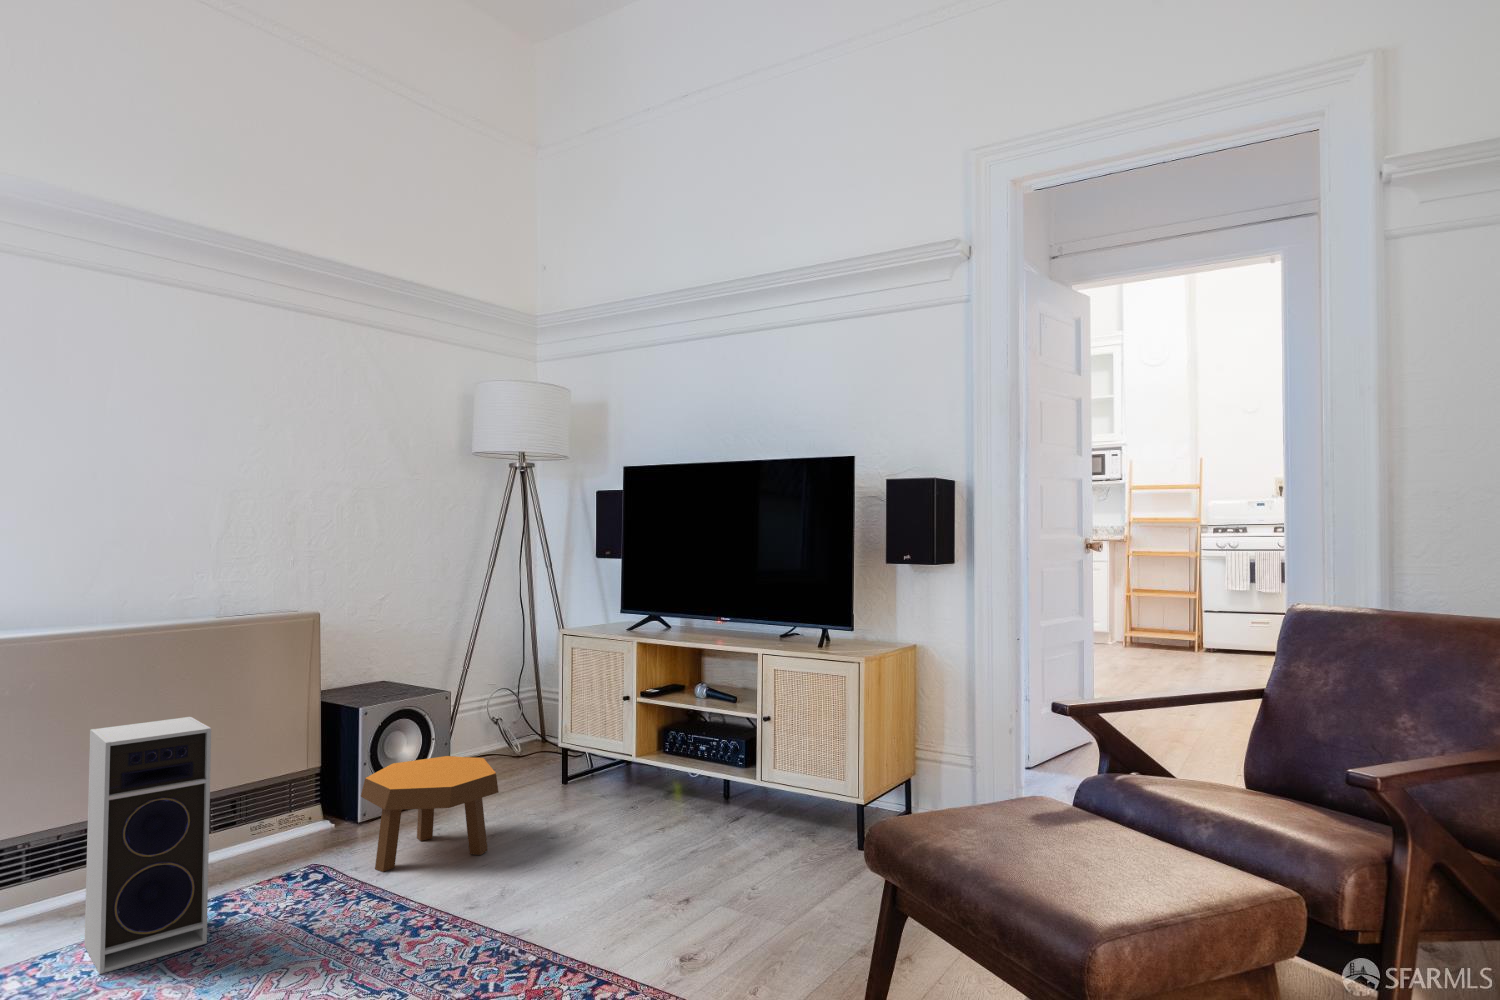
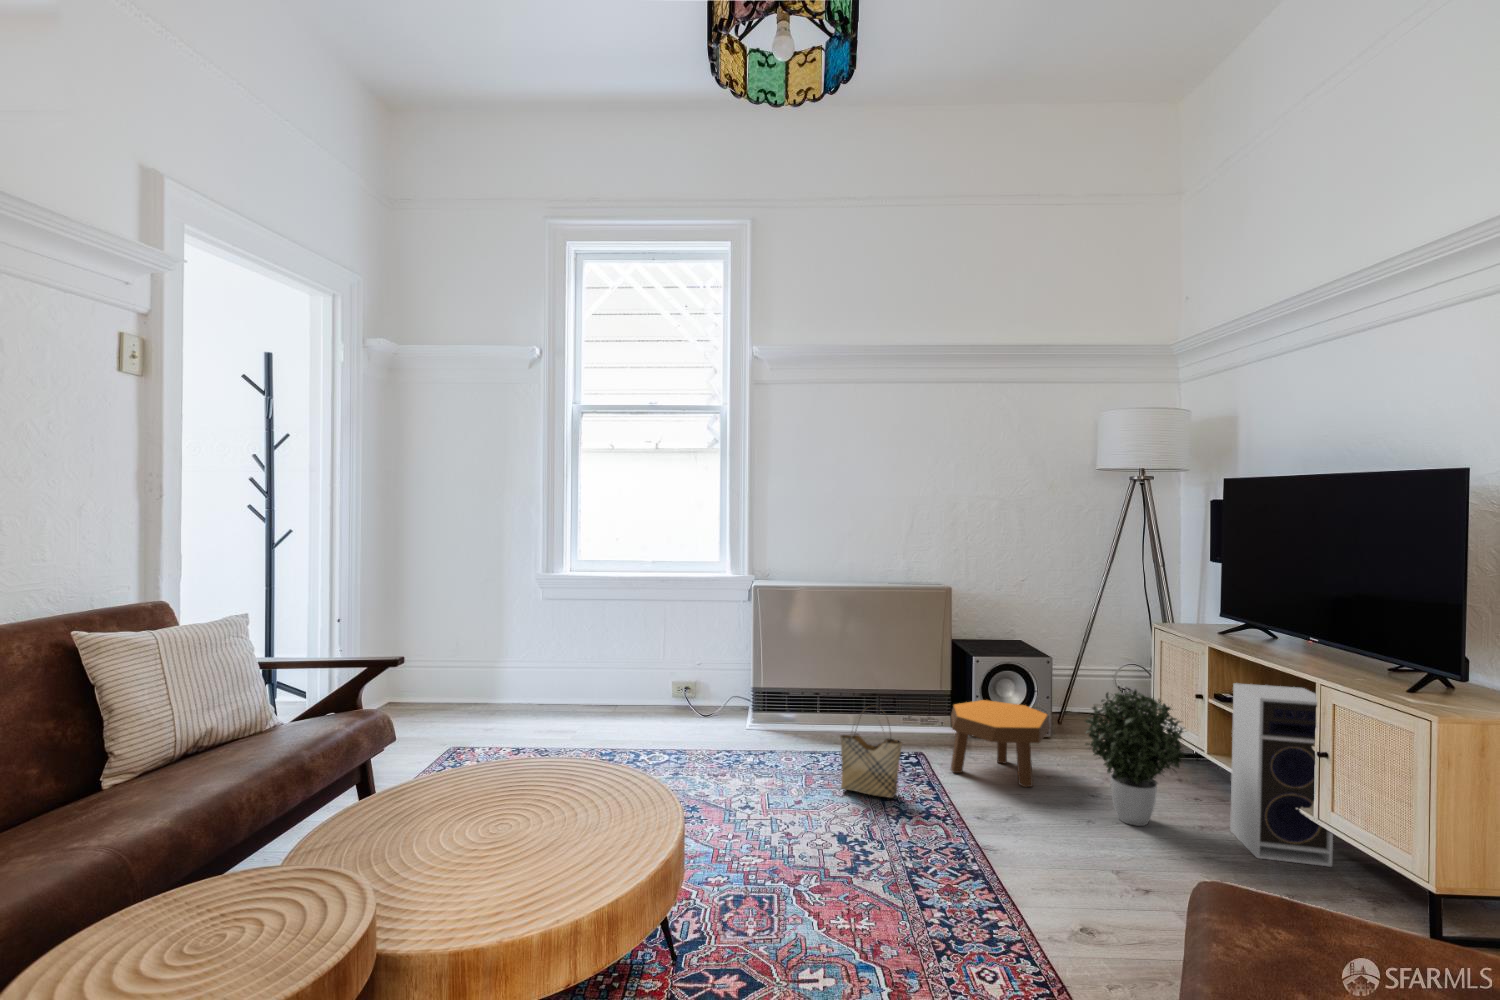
potted plant: none [553,698,659,850] -> present [1085,690,1184,826]
speaker: present [85,717,211,974] -> present [1230,683,1333,866]
woven basket: none [246,802,351,953] -> present [840,705,902,798]

